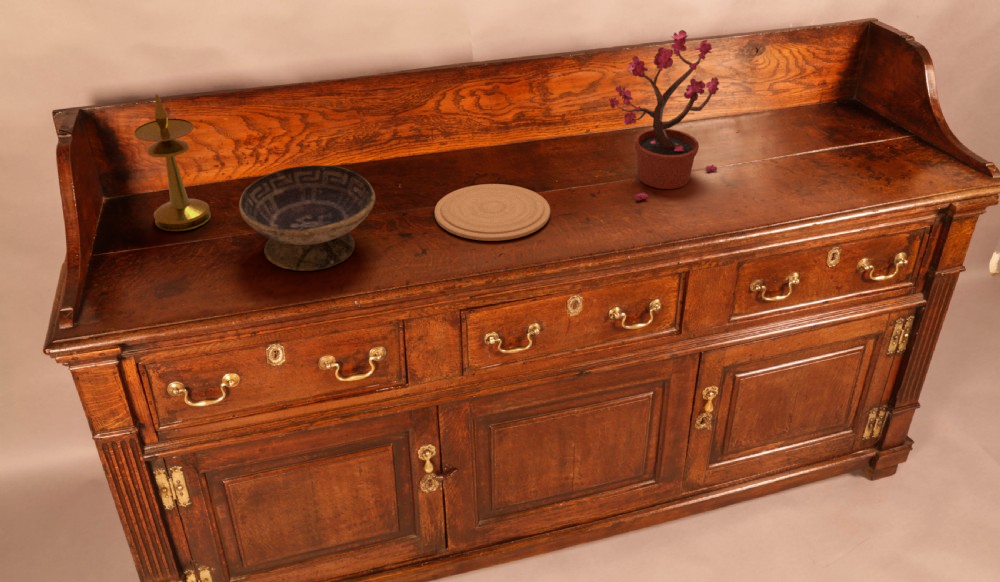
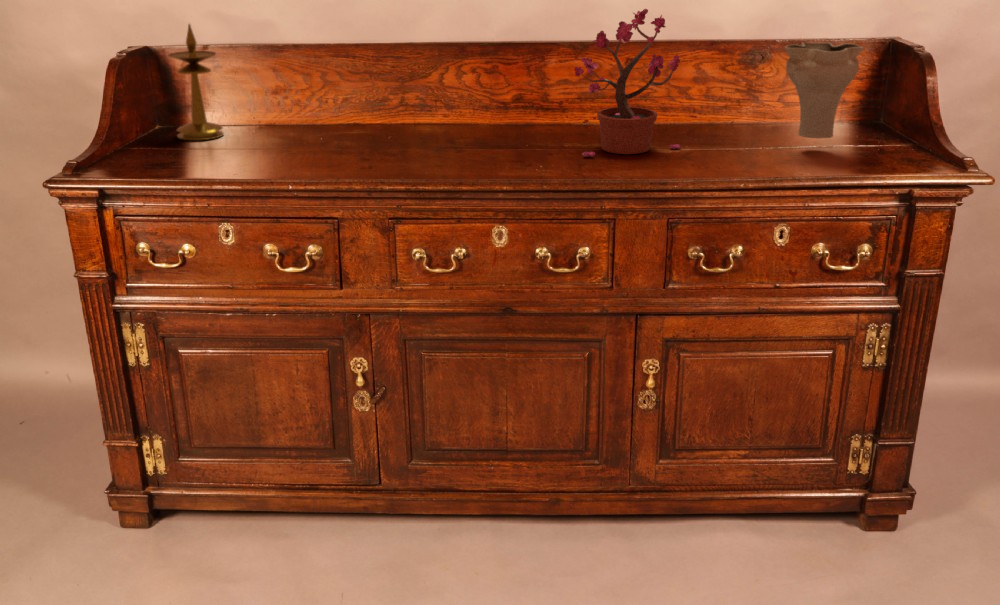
vase: none [803,46,904,149] -> present [785,43,863,138]
decorative bowl: present [239,165,375,271] -> none [222,92,336,165]
plate: present [435,184,550,241] -> none [396,138,501,165]

